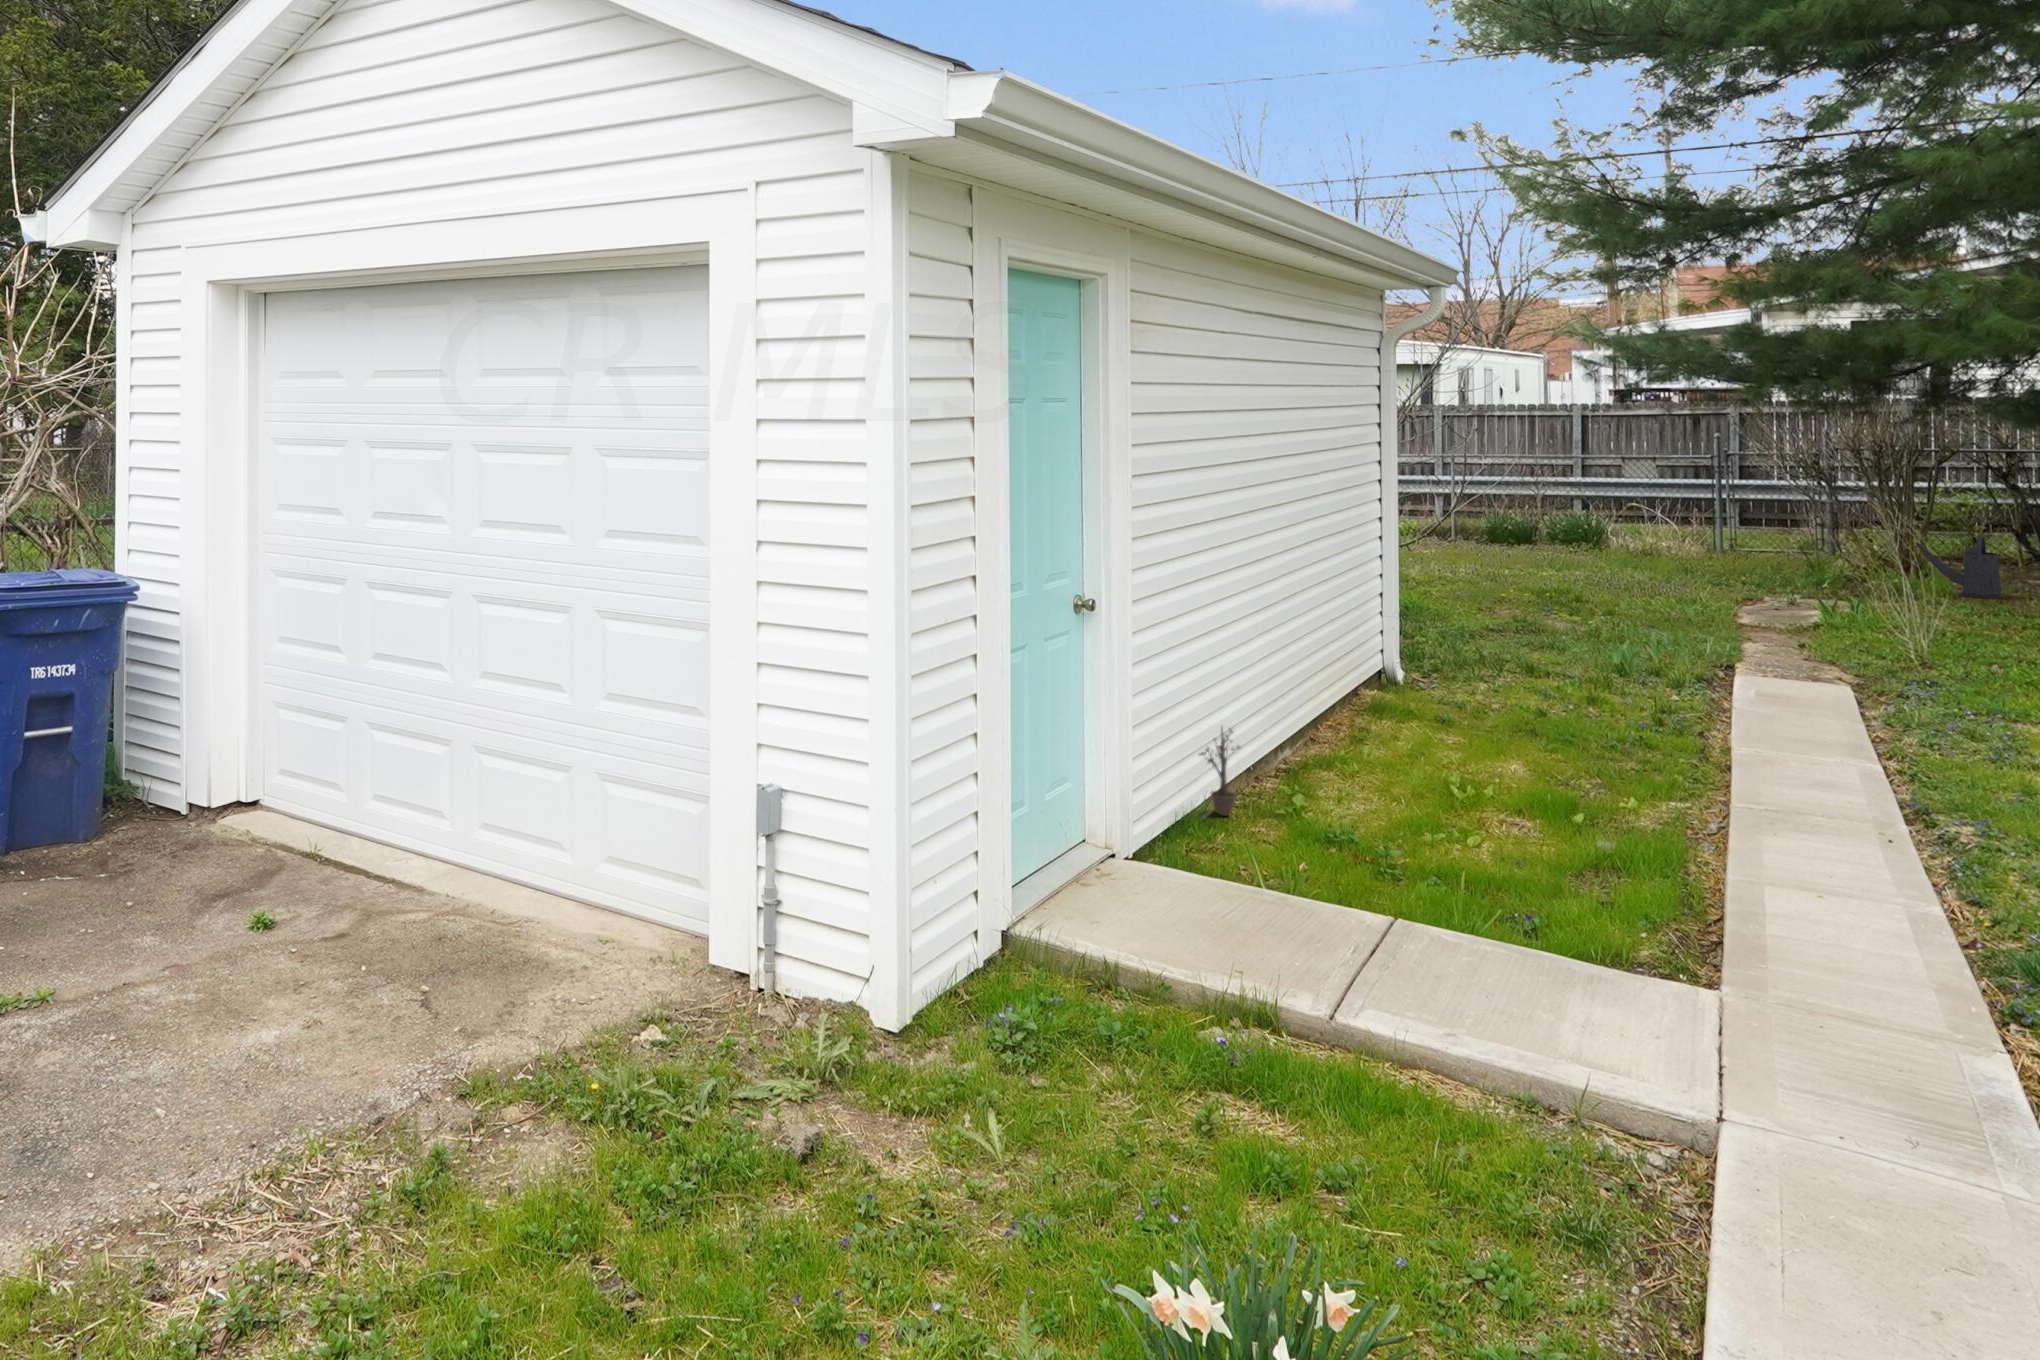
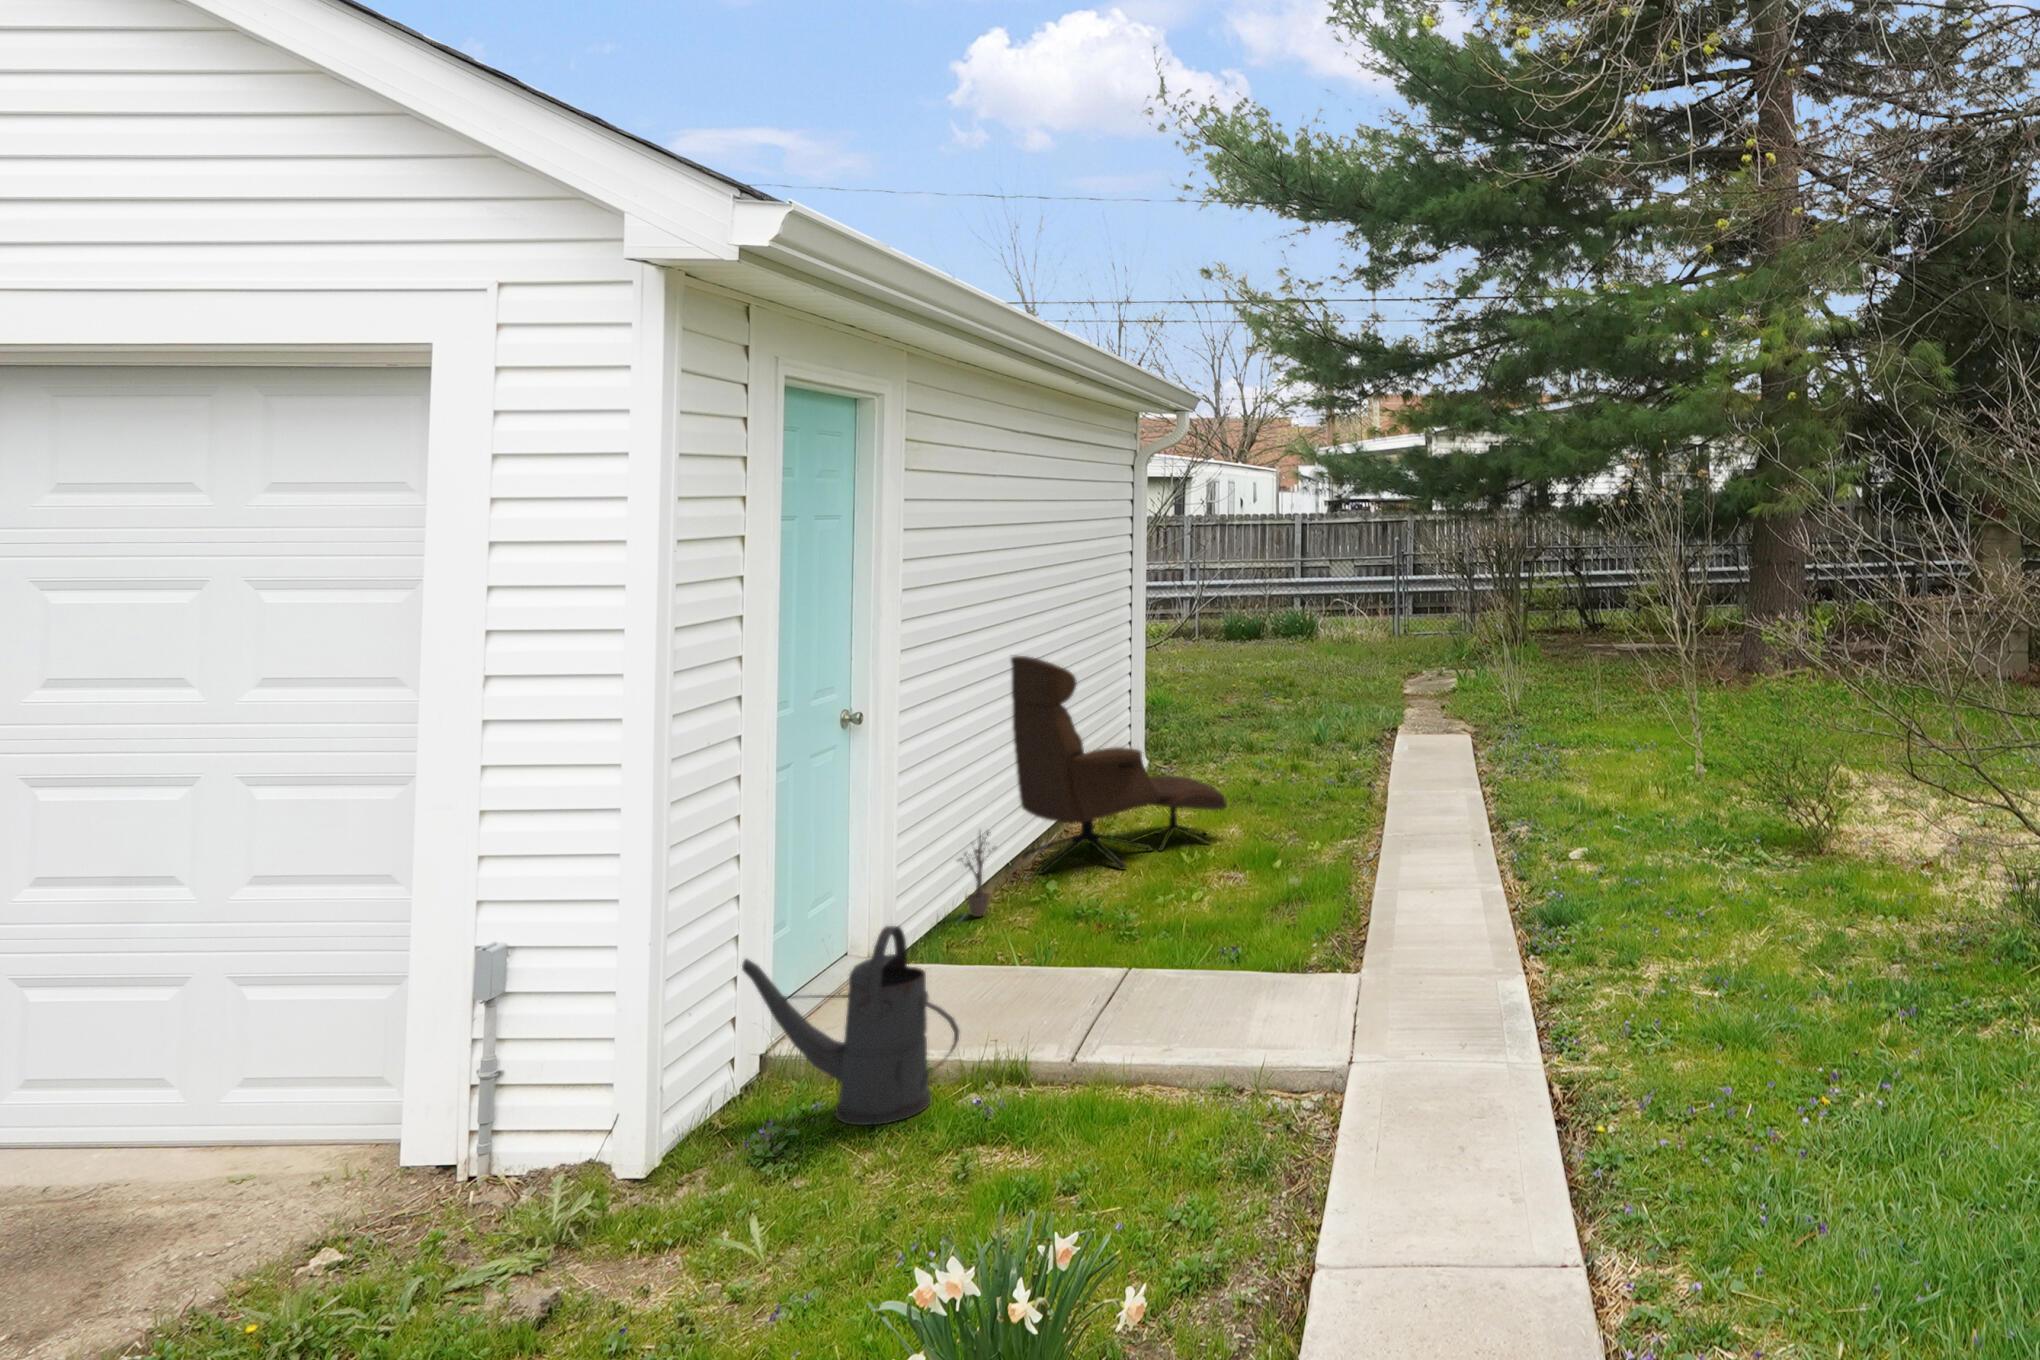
watering can: present [1916,536,2015,599] -> present [742,926,959,1125]
lounge chair: none [1234,547,1510,790] -> present [1011,656,1227,874]

